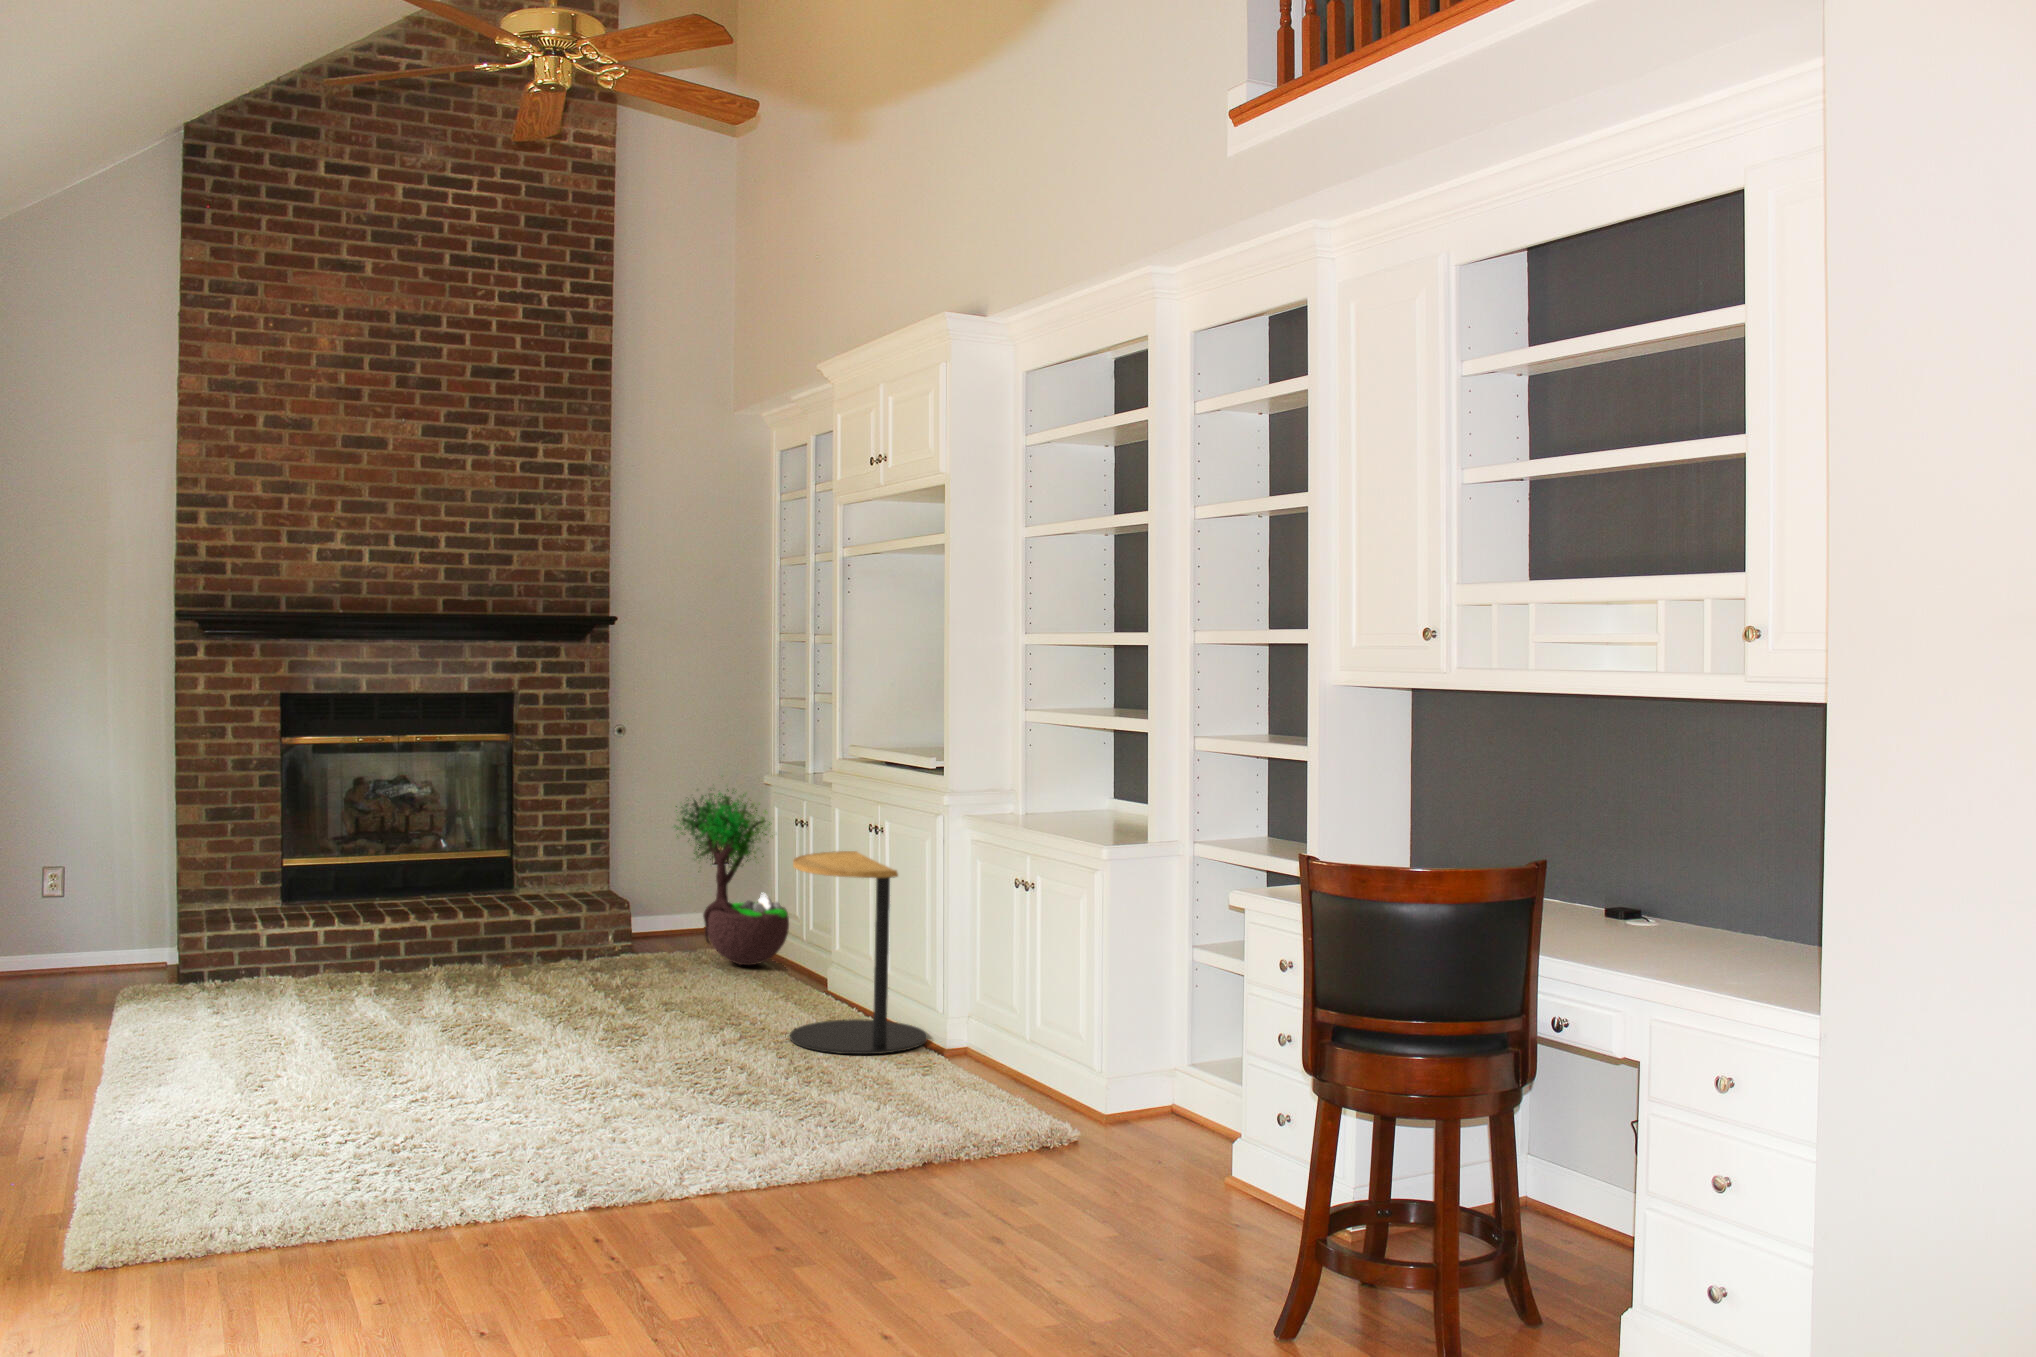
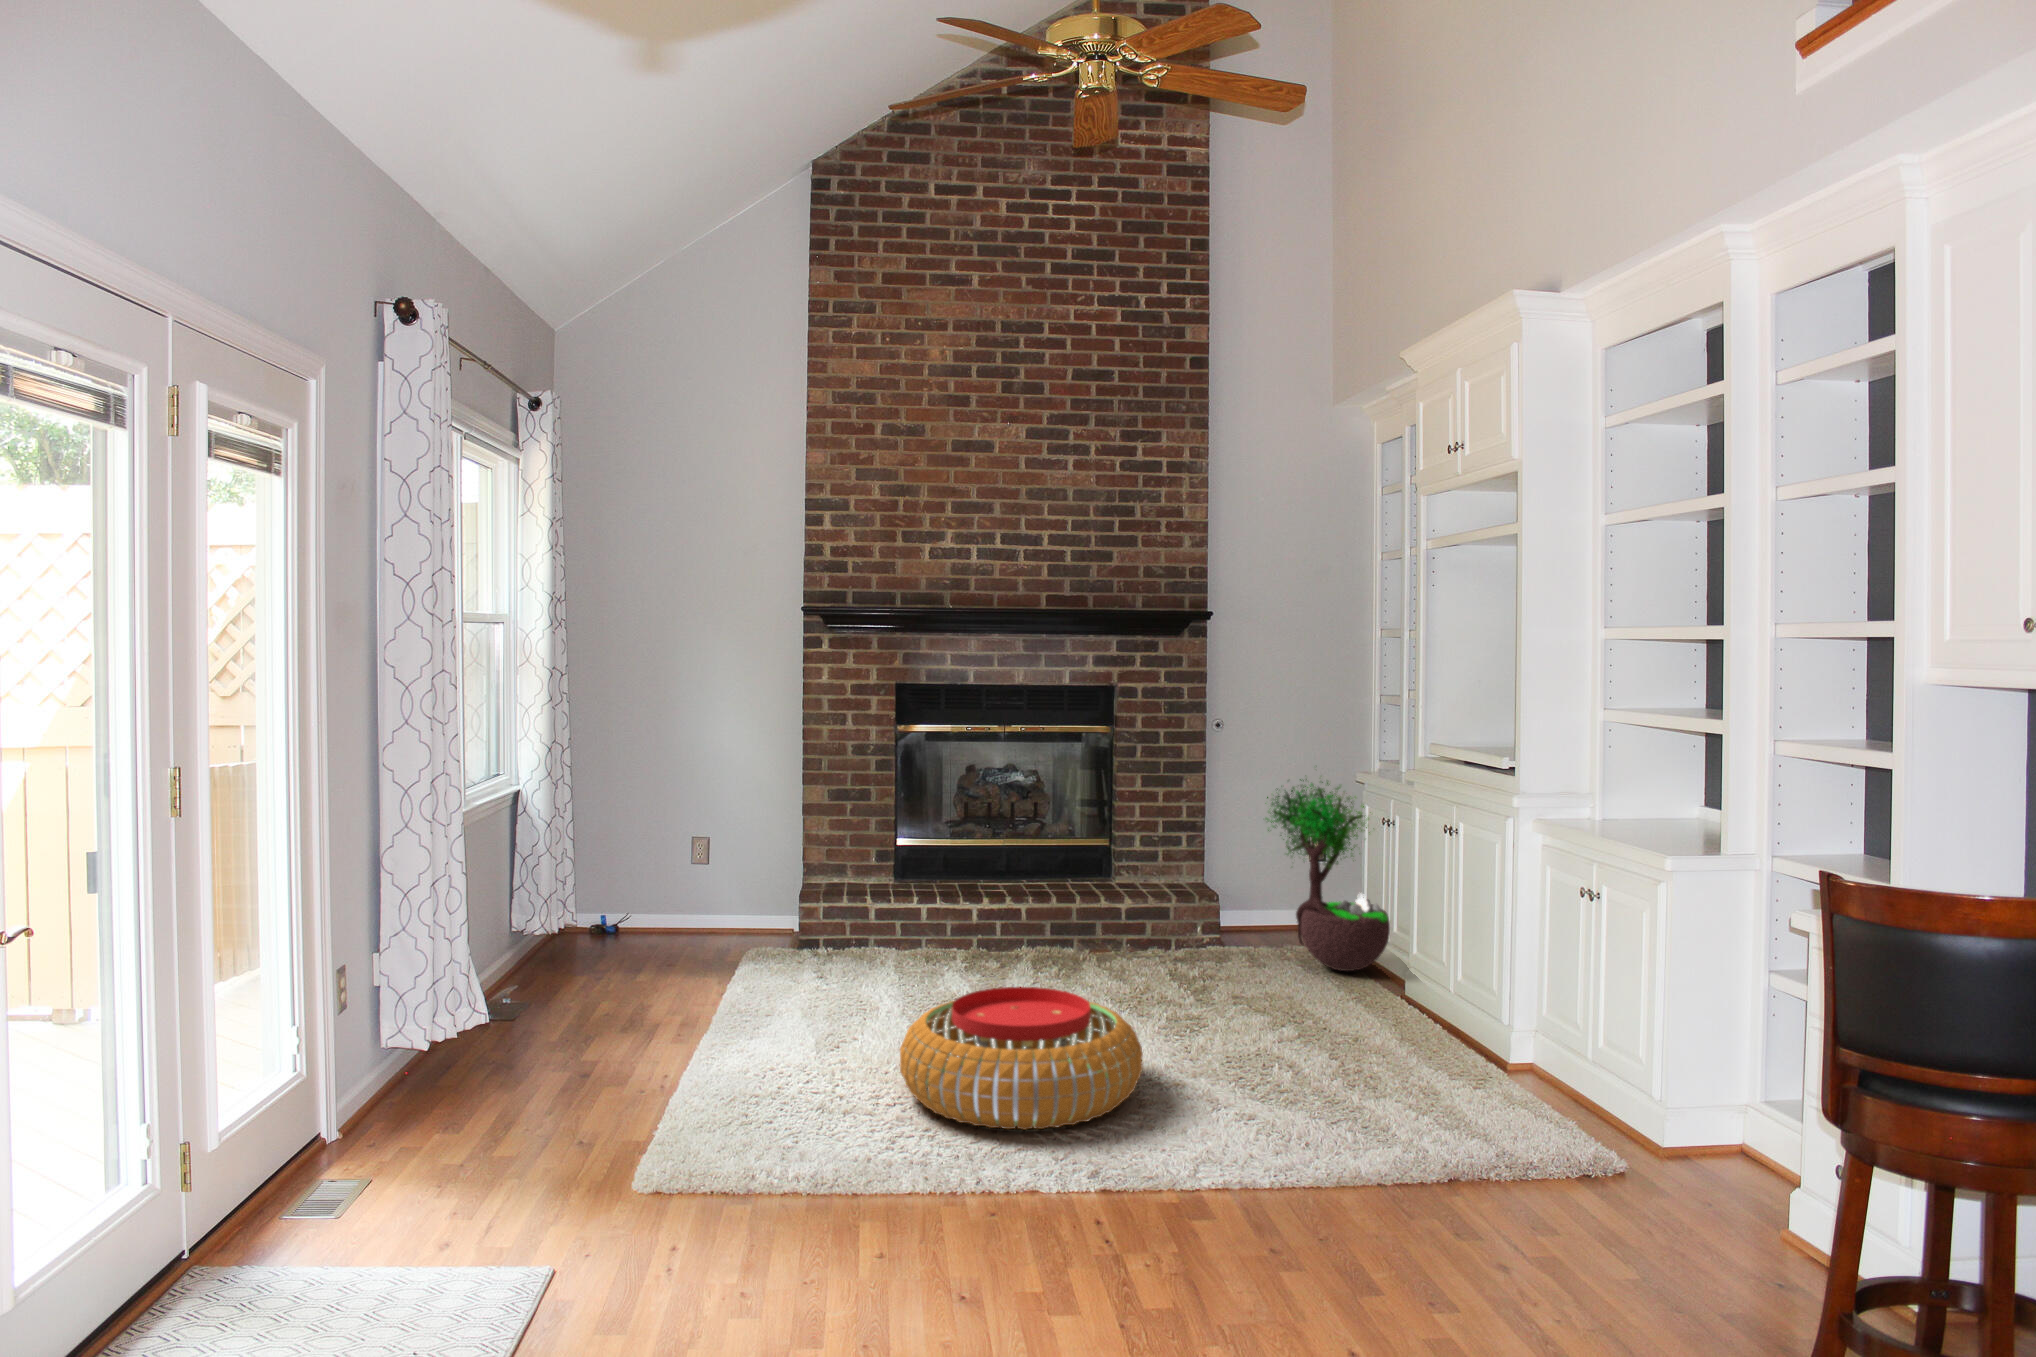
side table: present [790,851,928,1054] -> none [1388,856,1575,1125]
pouf: none [380,979,594,1085] -> present [900,987,1143,1130]

